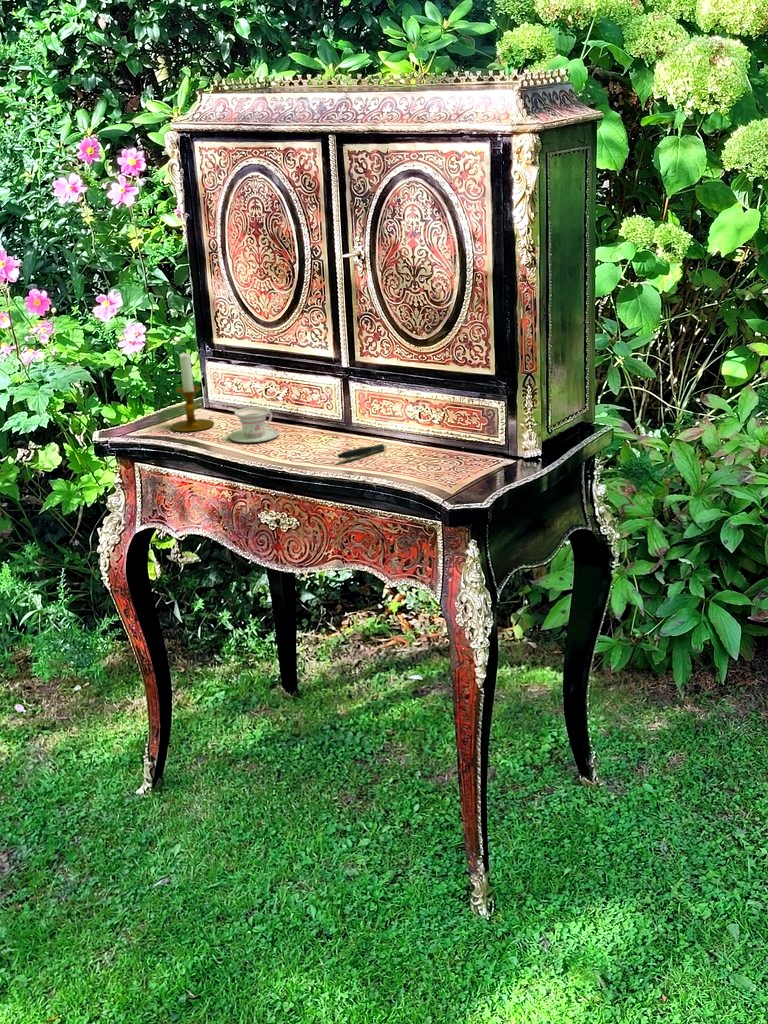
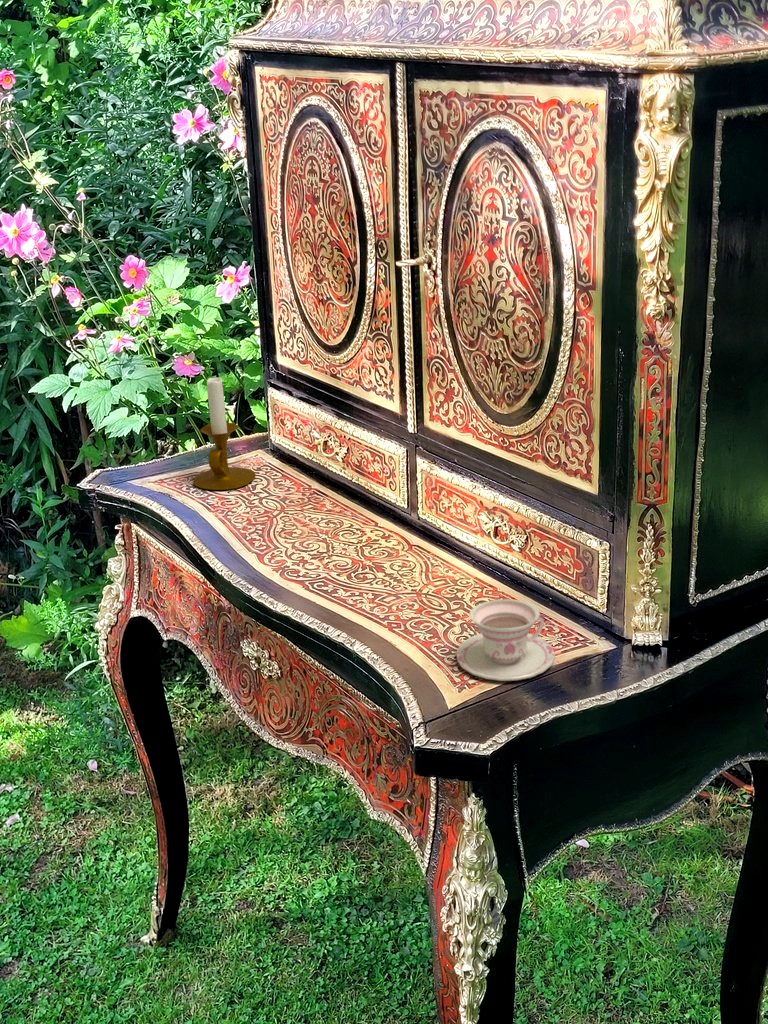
teacup: present [229,407,279,442] -> present [457,599,555,681]
pen: present [338,444,387,460] -> none [345,568,440,591]

